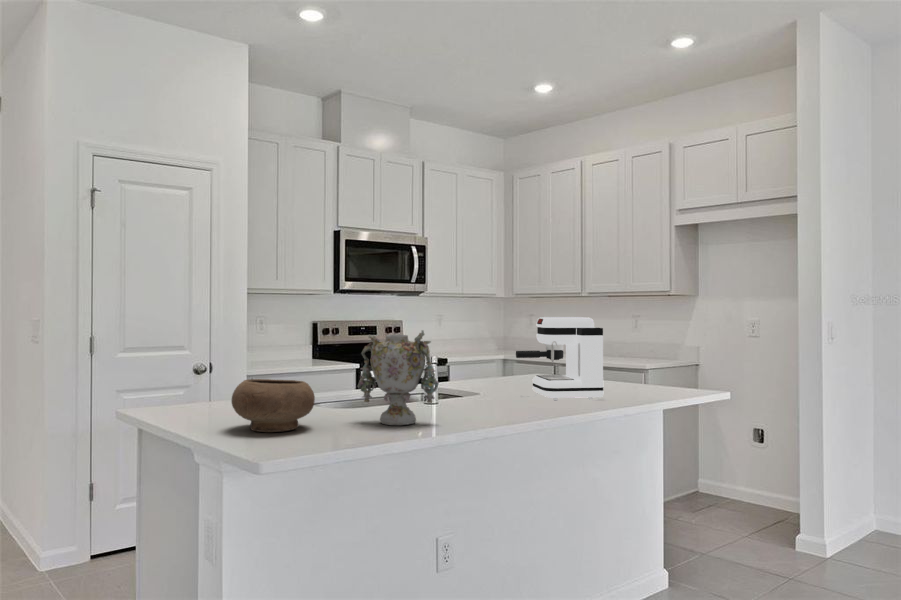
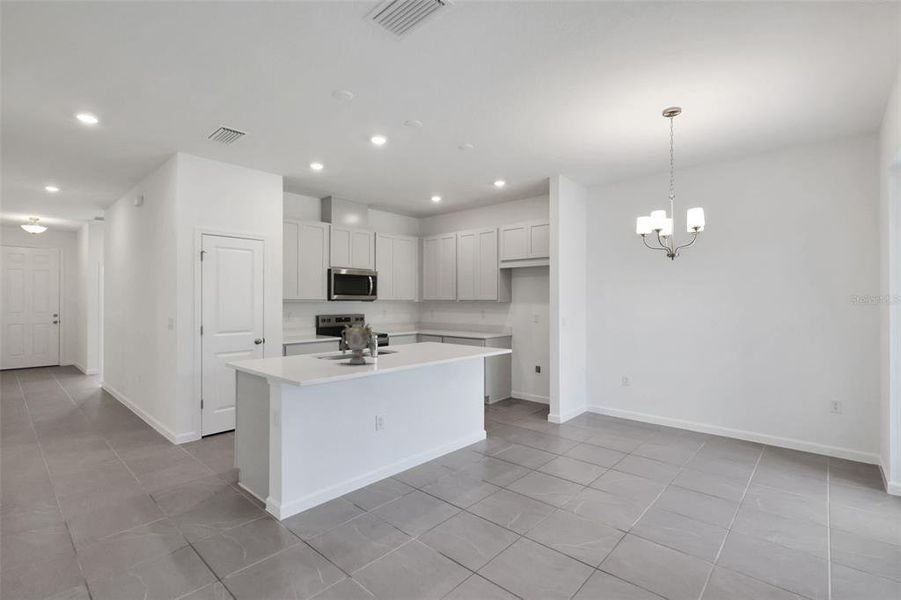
coffee maker: present [516,317,604,400] -> none [414,315,453,353]
bowl: present [232,379,315,432] -> none [284,345,321,368]

